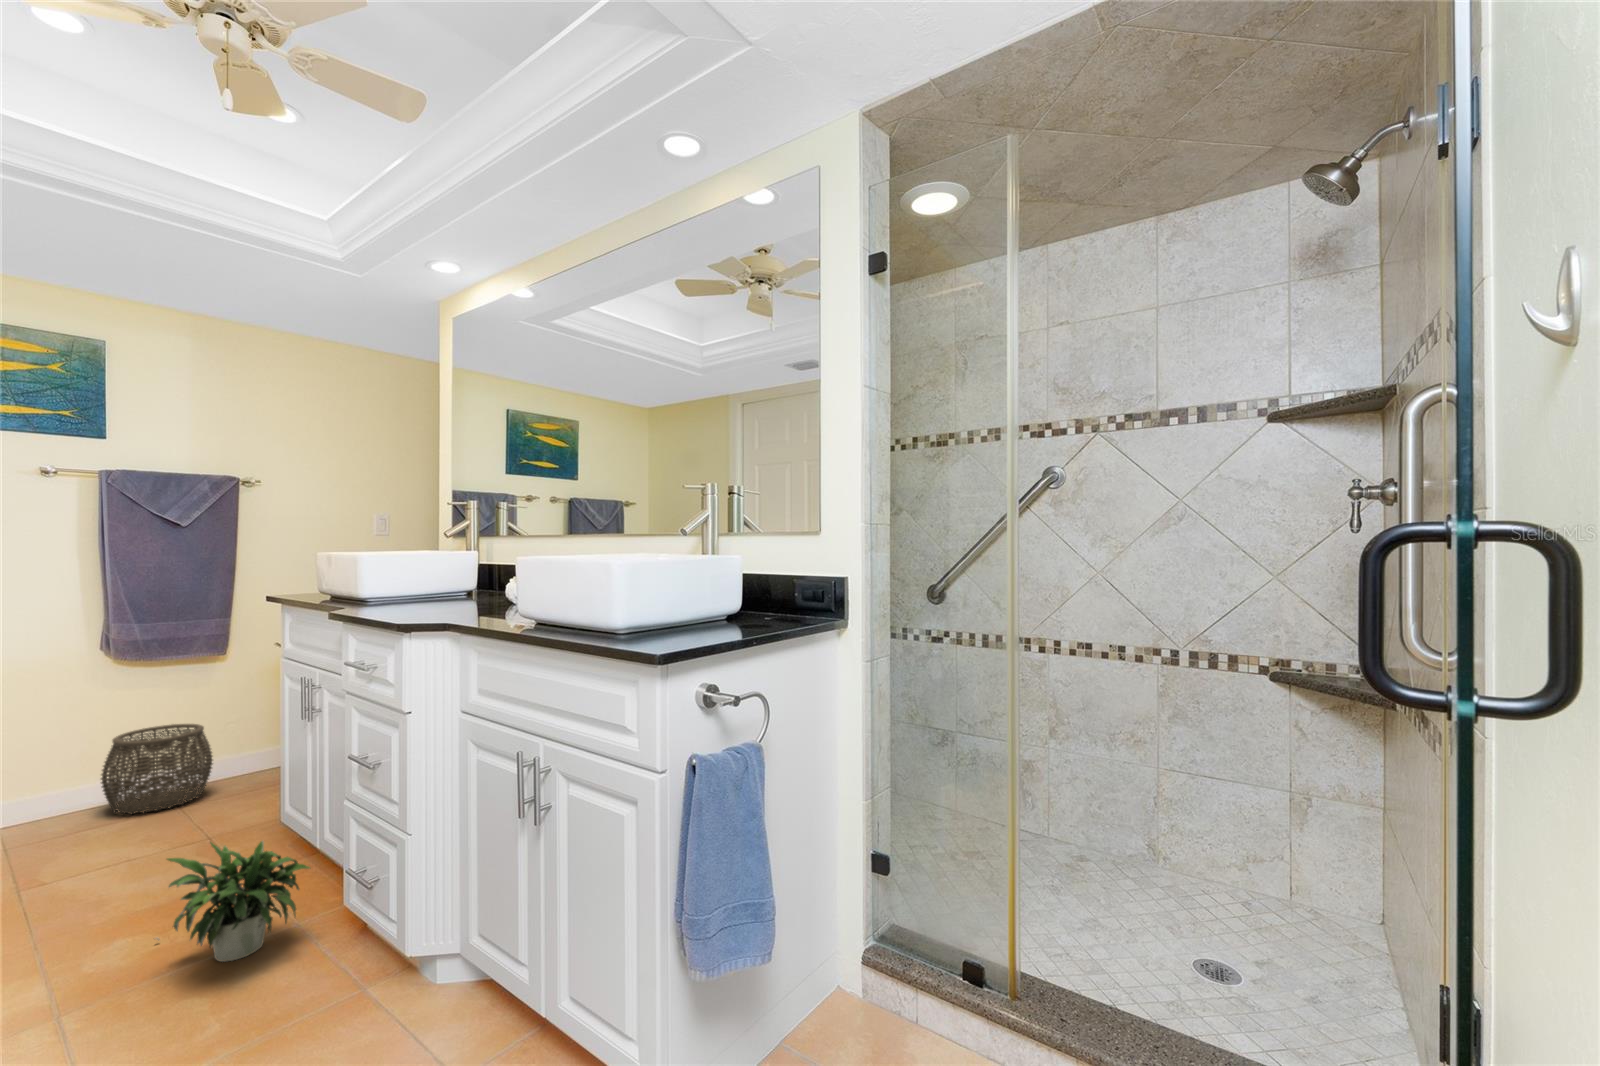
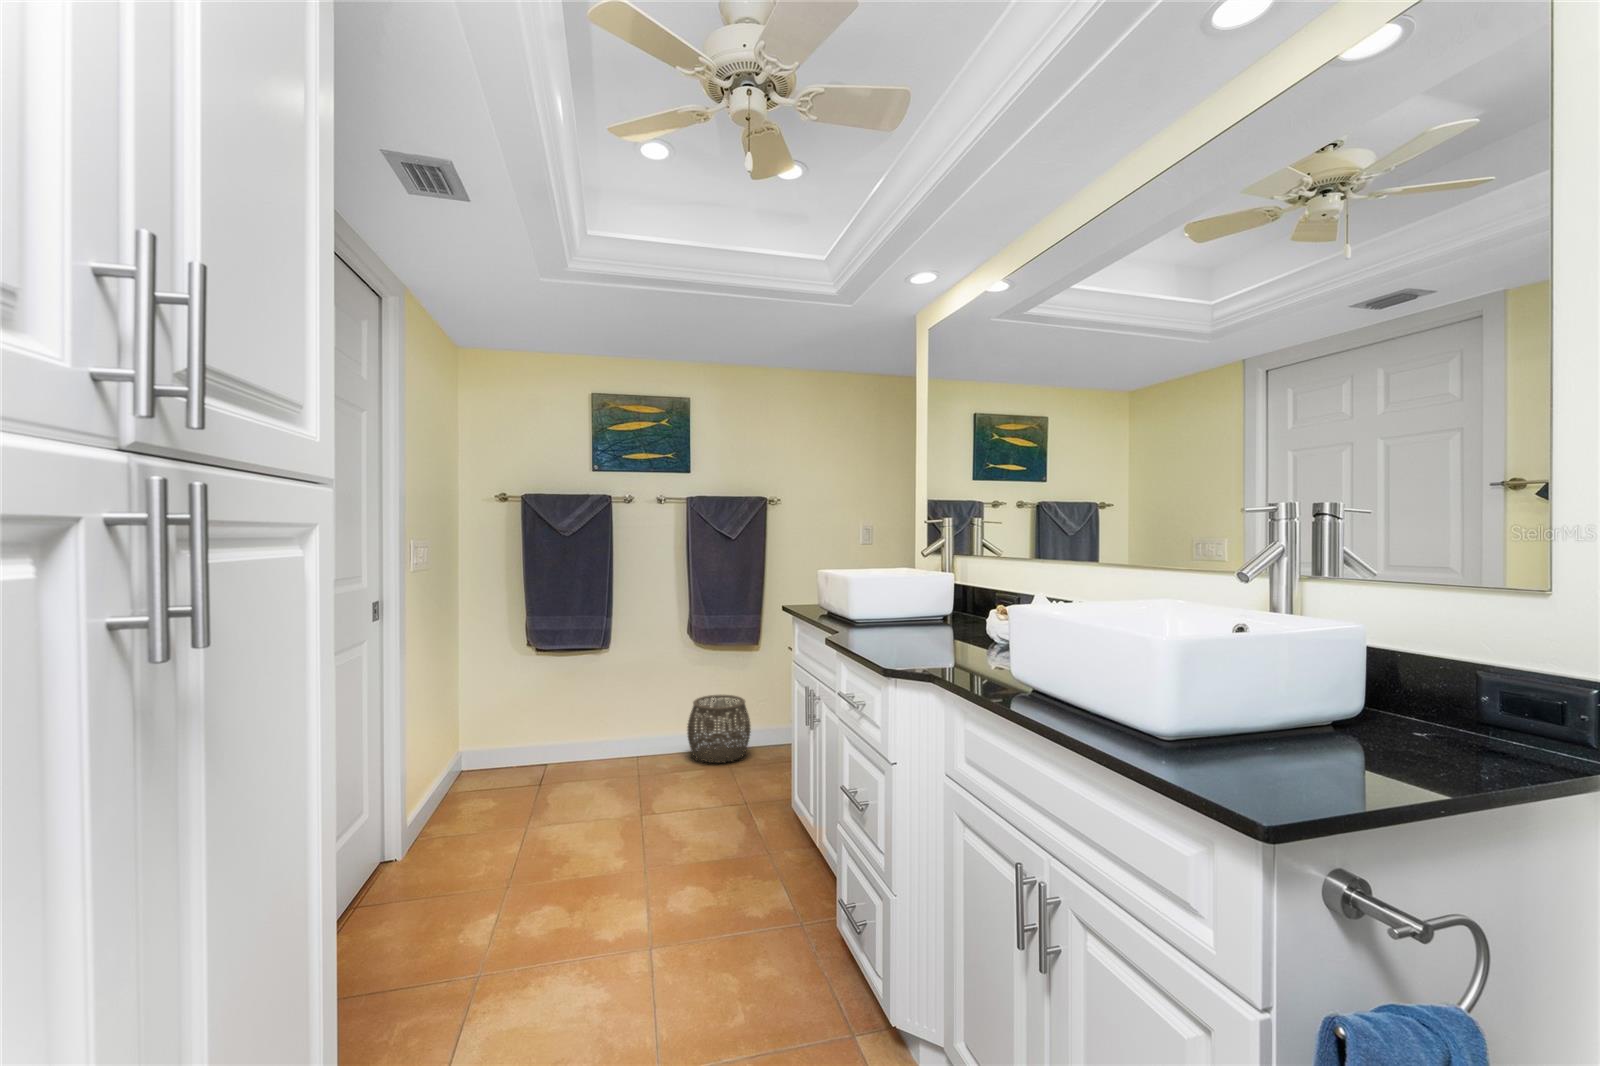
potted plant: present [156,841,310,962] -> none [706,827,812,944]

